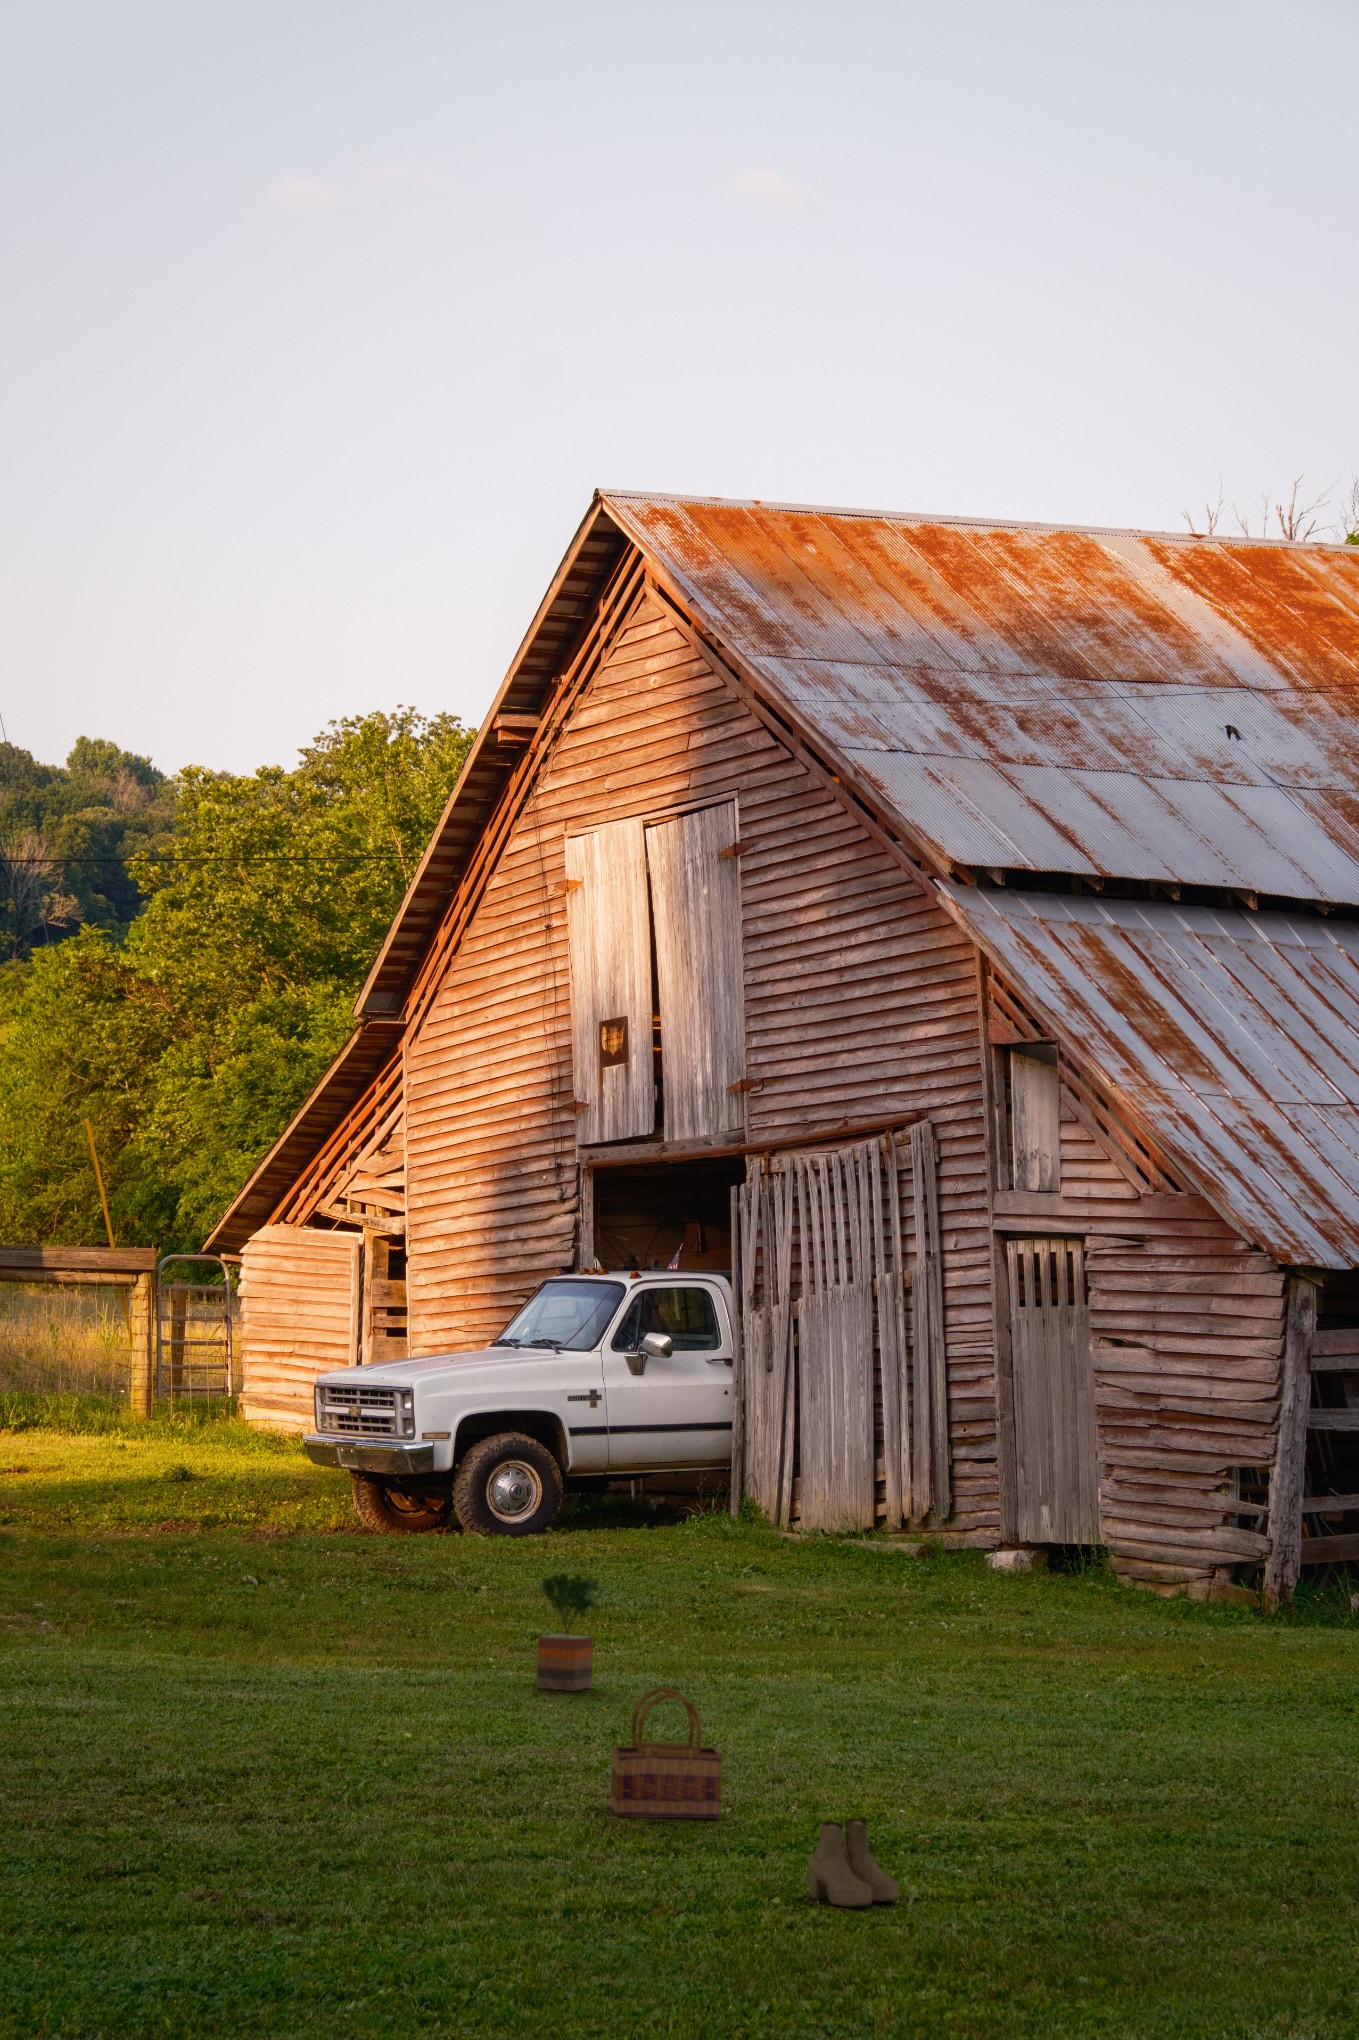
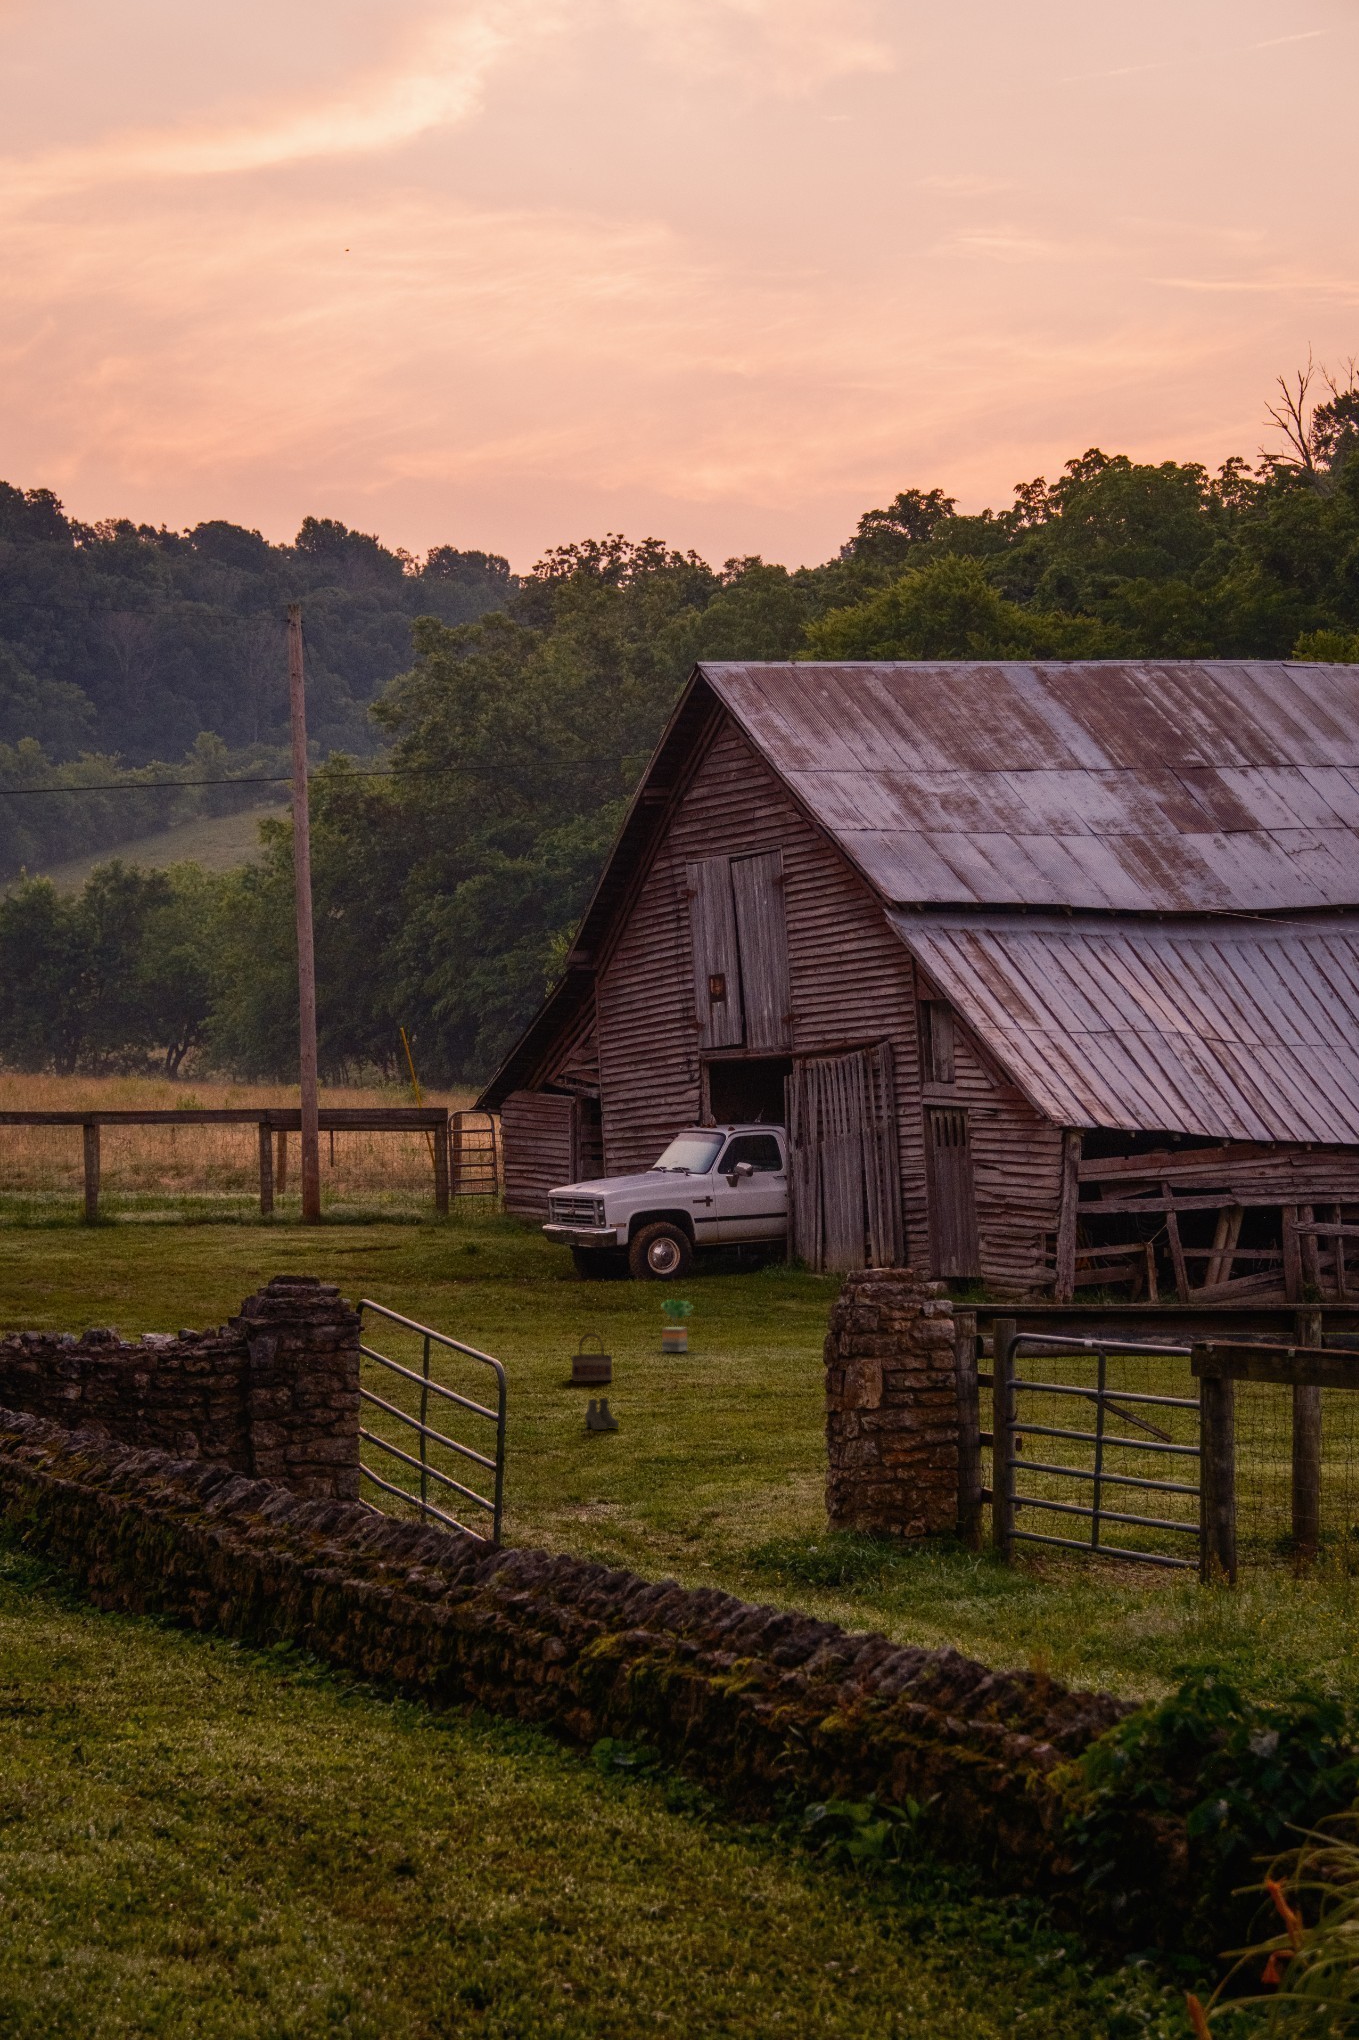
basket: present [611,1687,724,1818] -> present [571,1333,612,1381]
boots: present [809,1818,900,1907] -> present [585,1398,619,1430]

